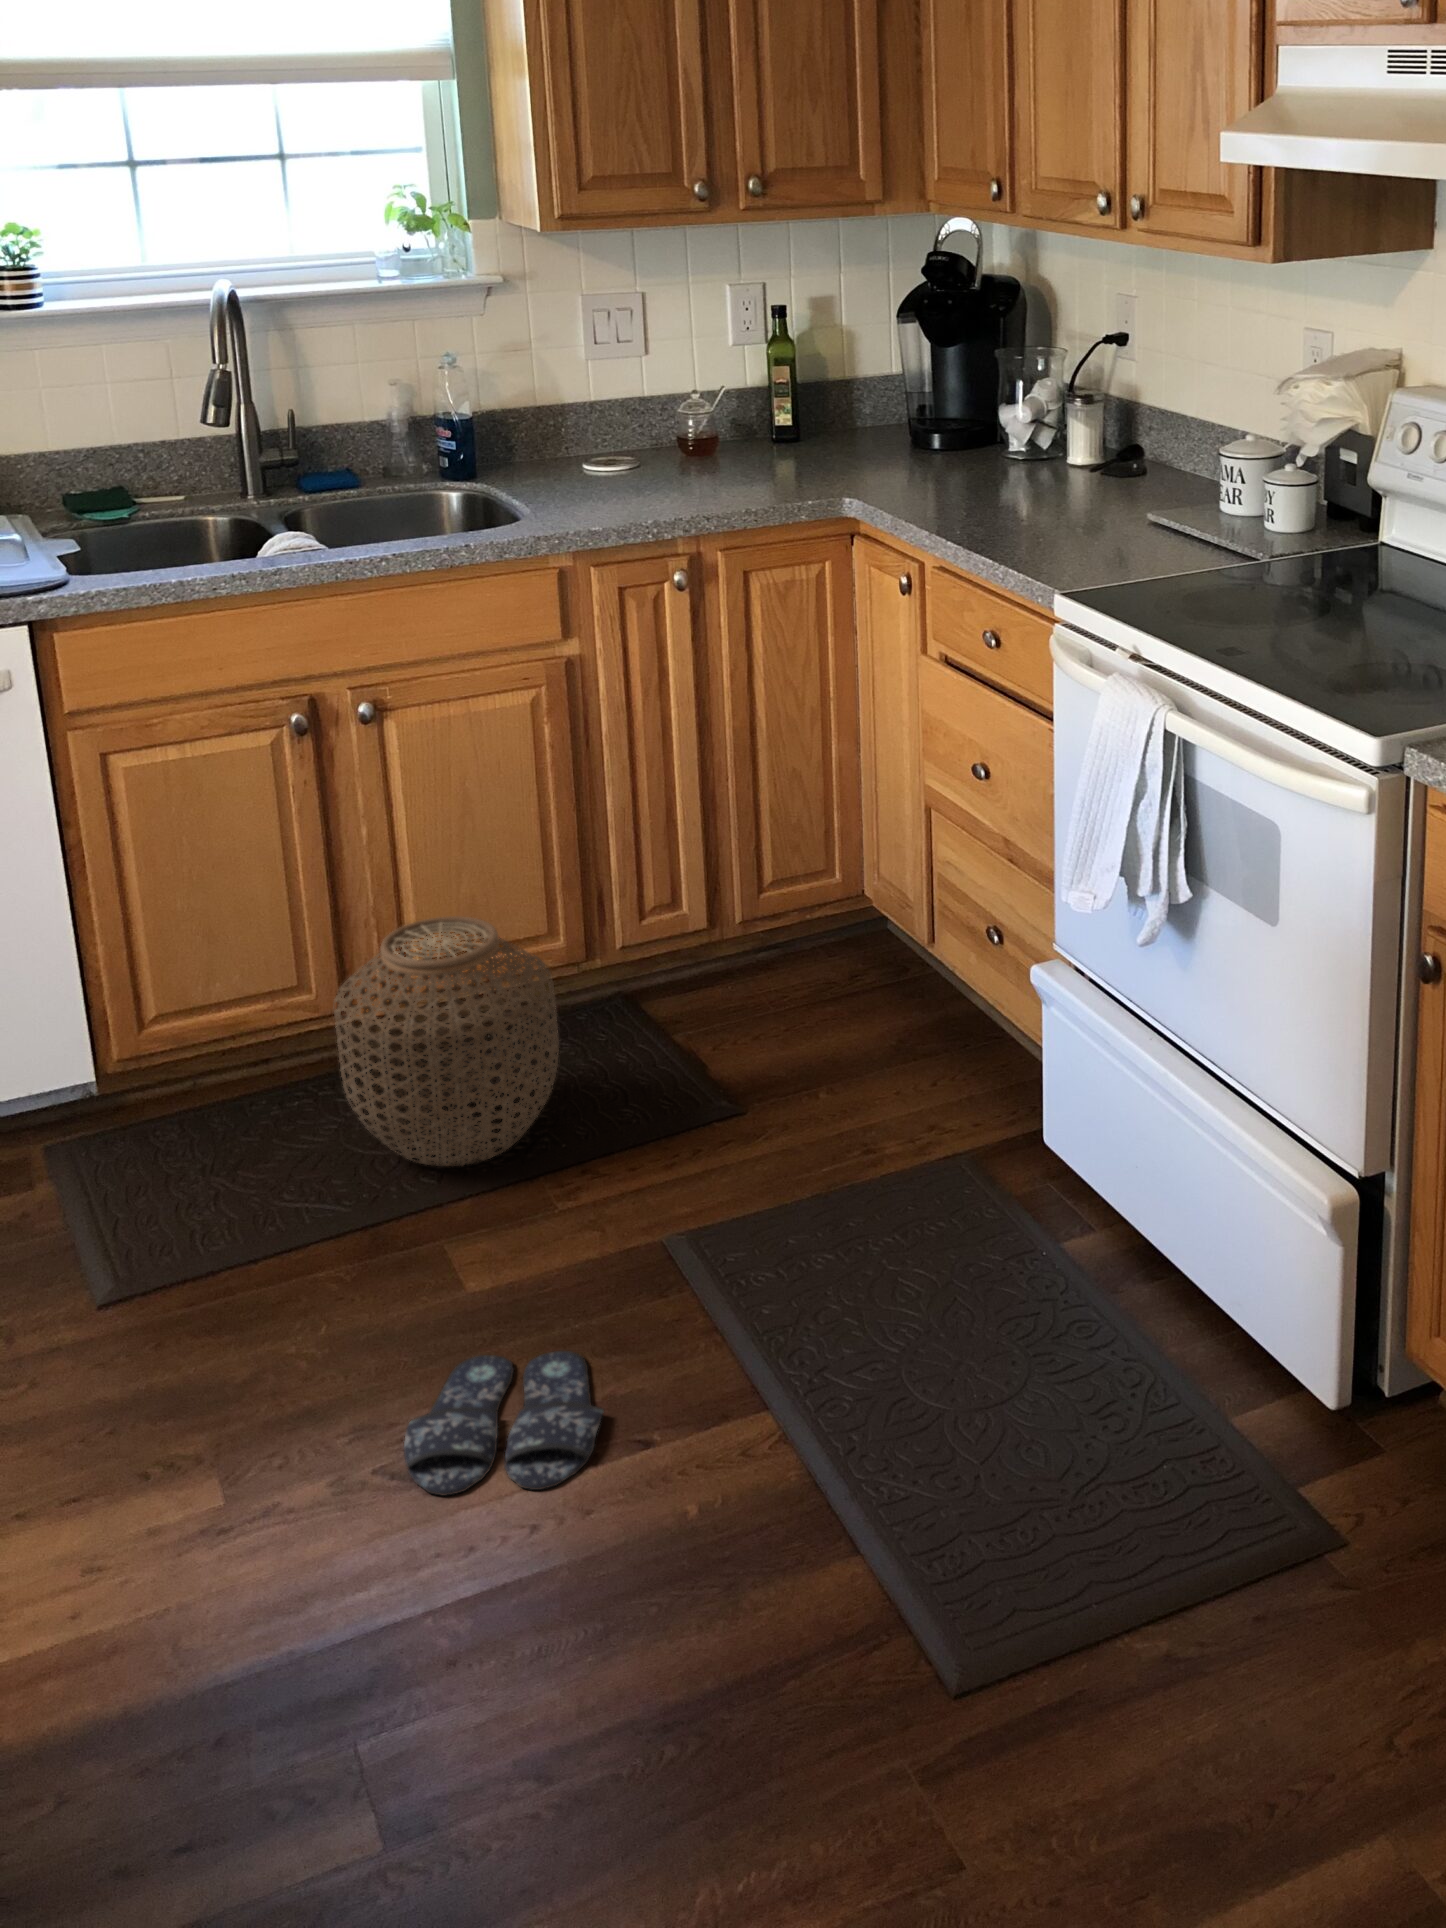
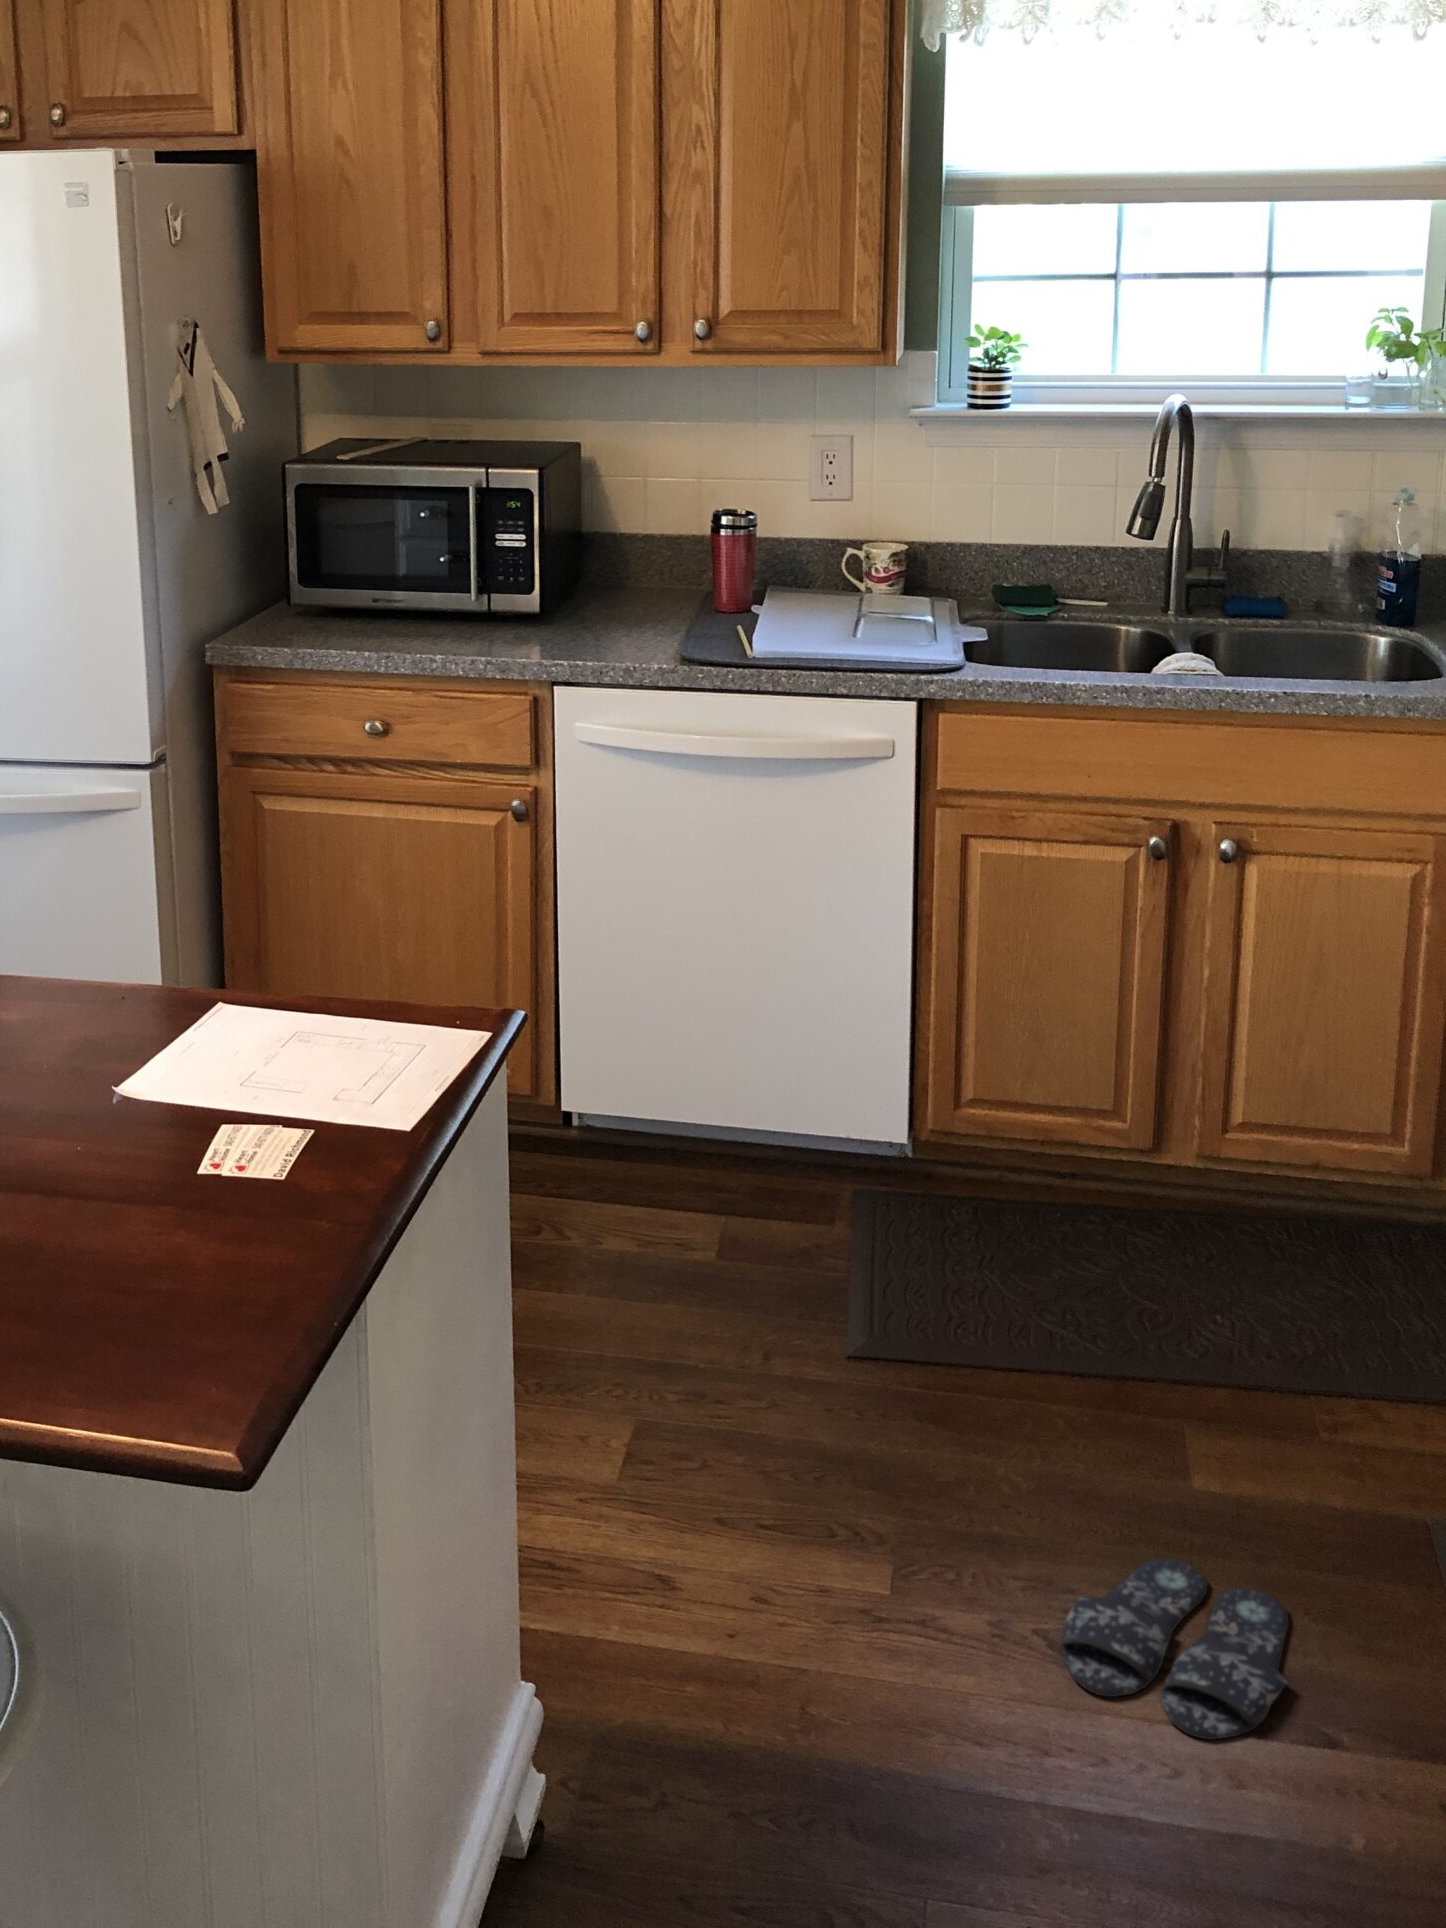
woven basket: present [334,916,559,1166] -> none [1121,1079,1368,1352]

